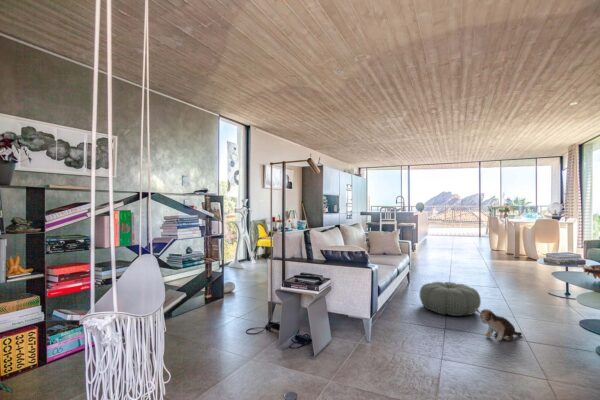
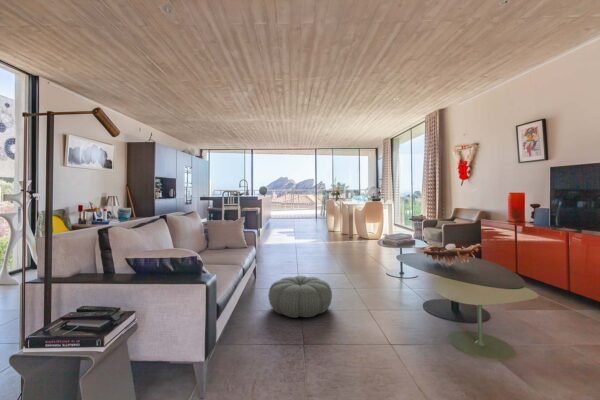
plush toy: present [476,309,522,341] -> none [336,312,376,346]

